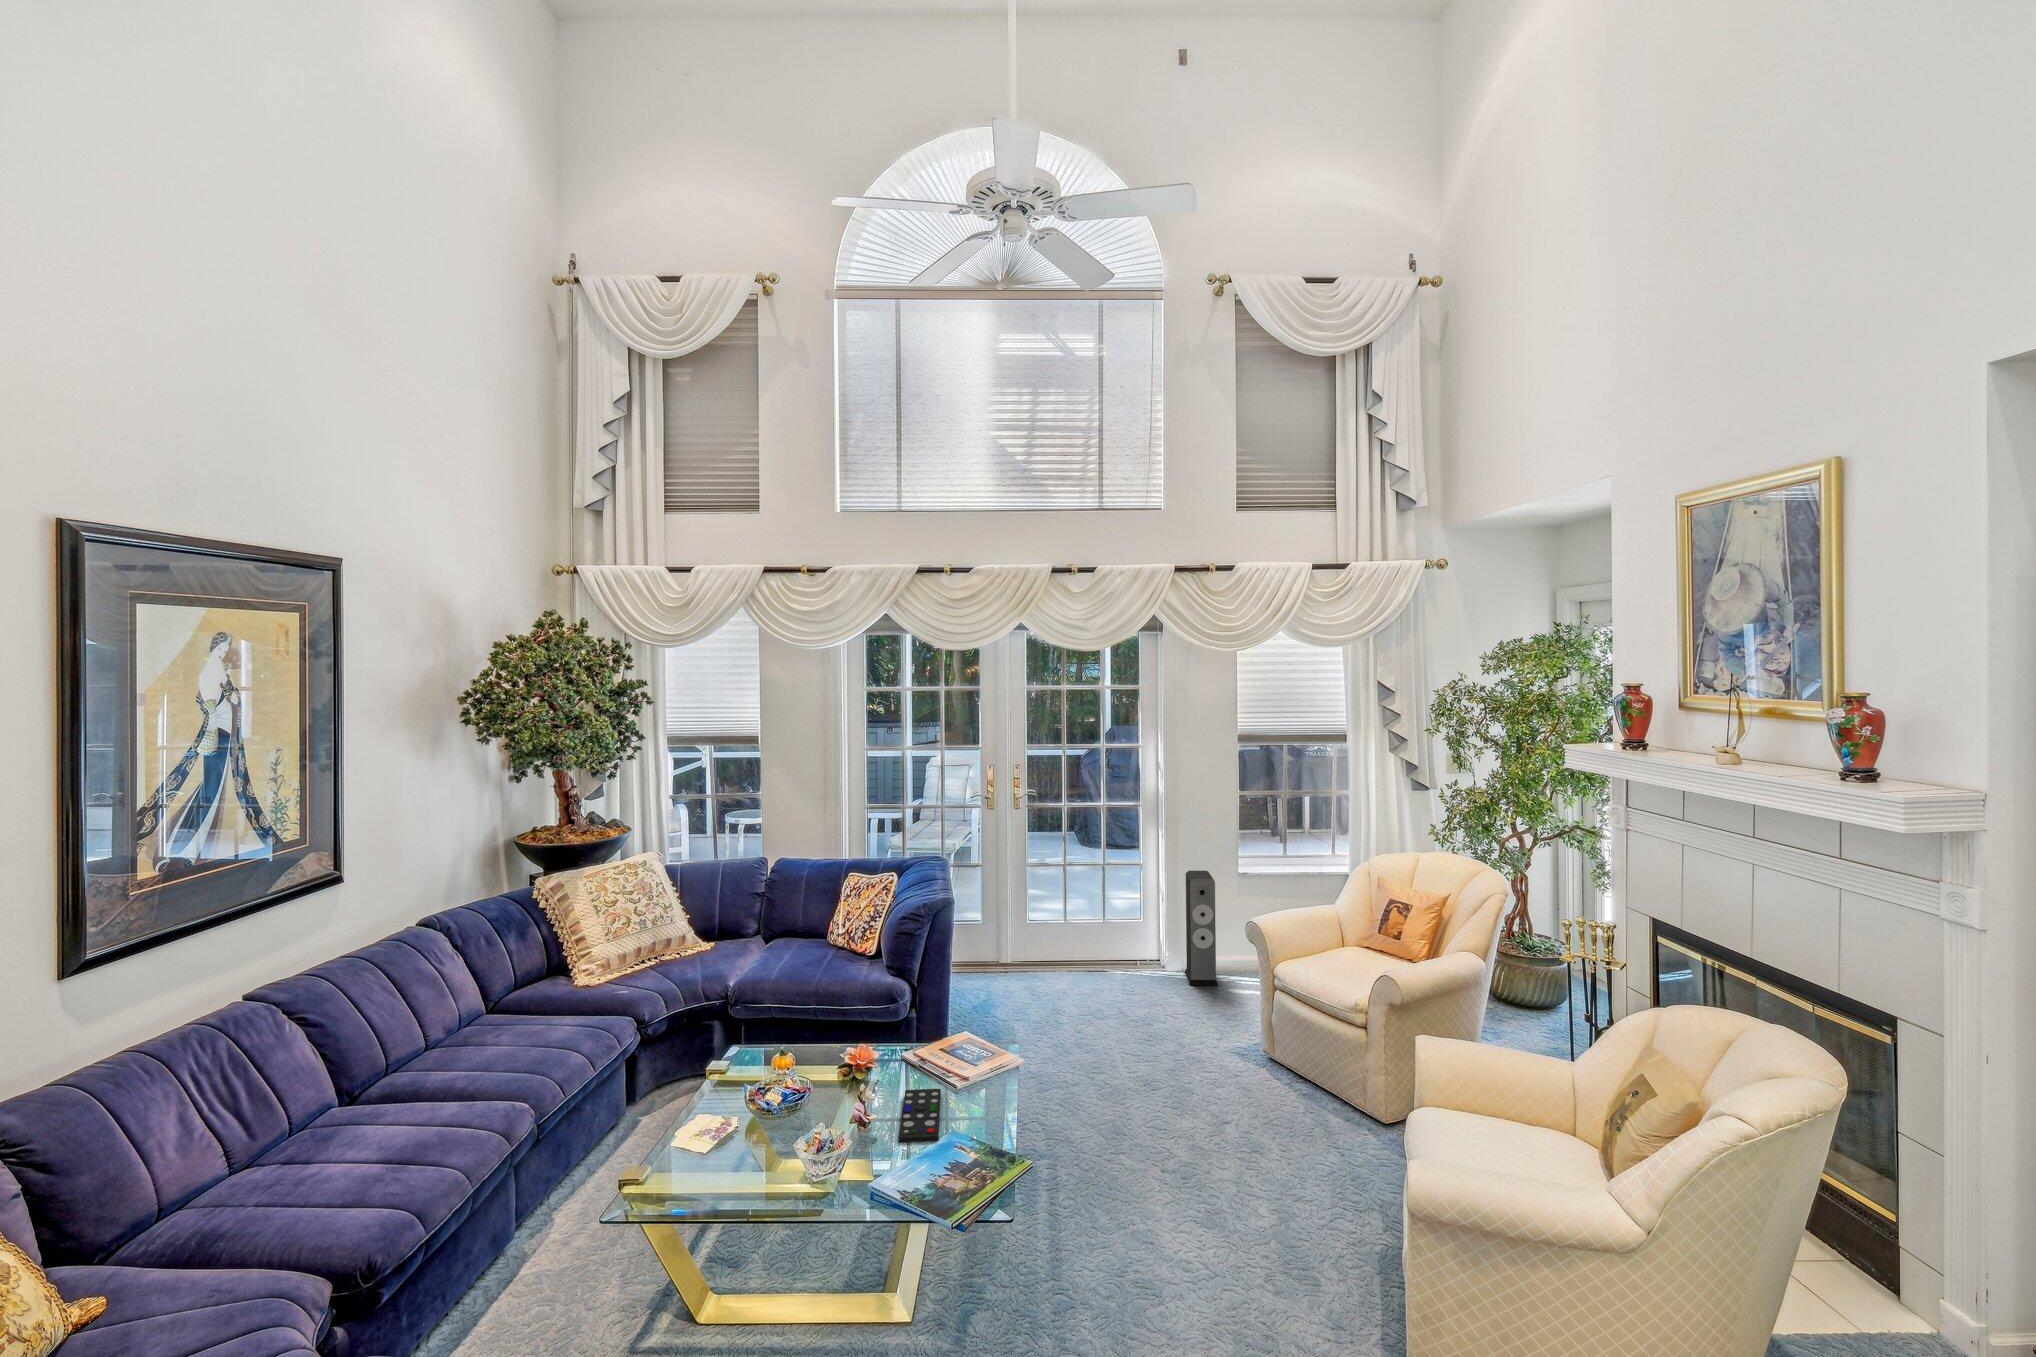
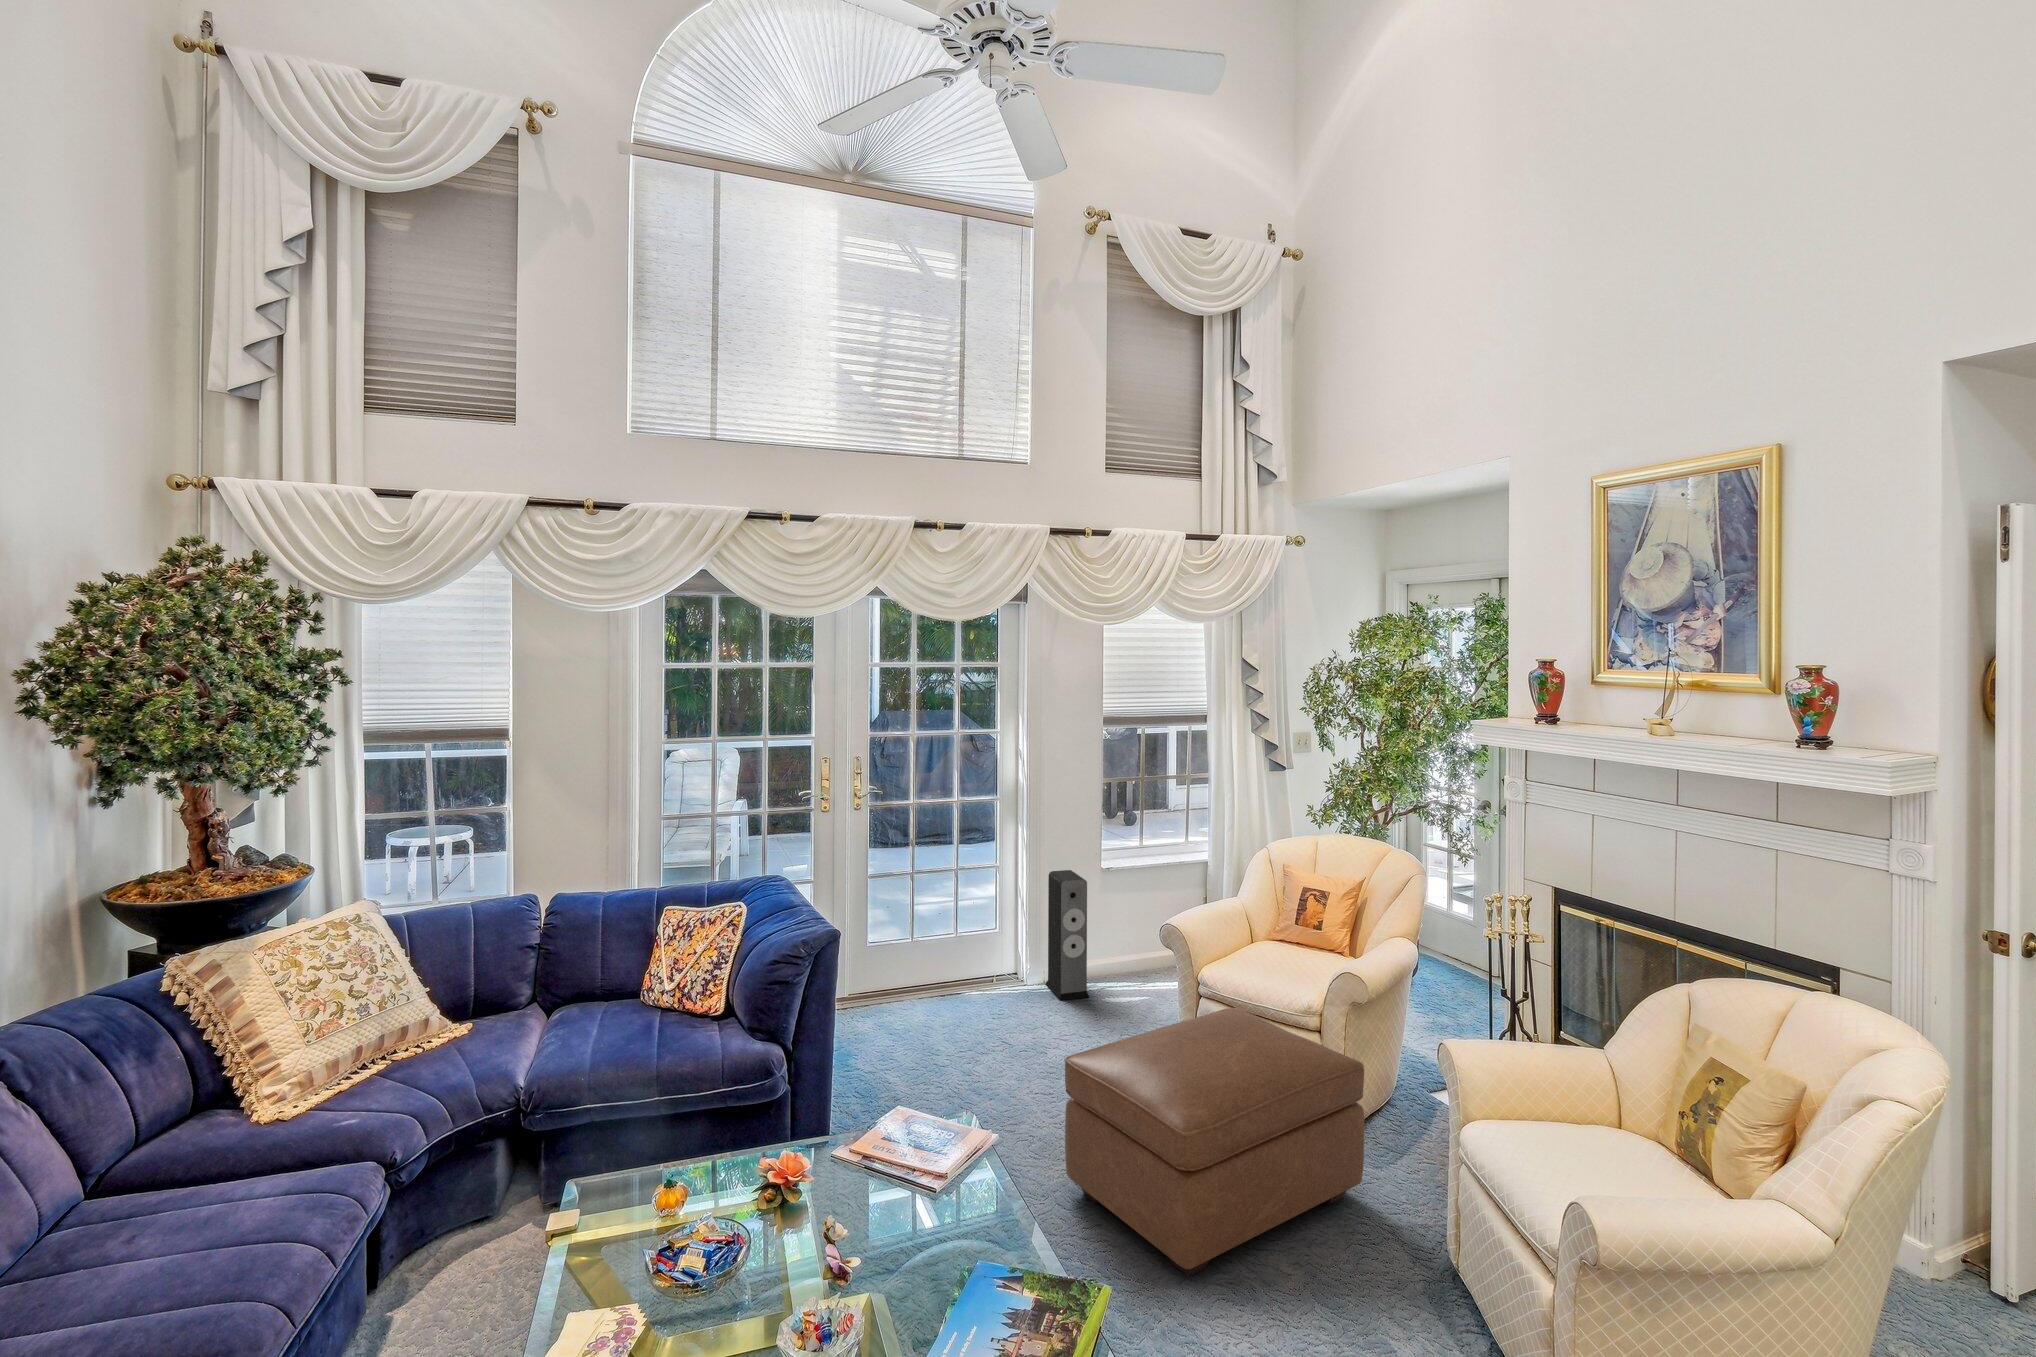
ottoman: none [1109,990,1364,1186] -> present [1064,1008,1364,1277]
remote control: present [899,1089,941,1142] -> none [869,1215,962,1326]

